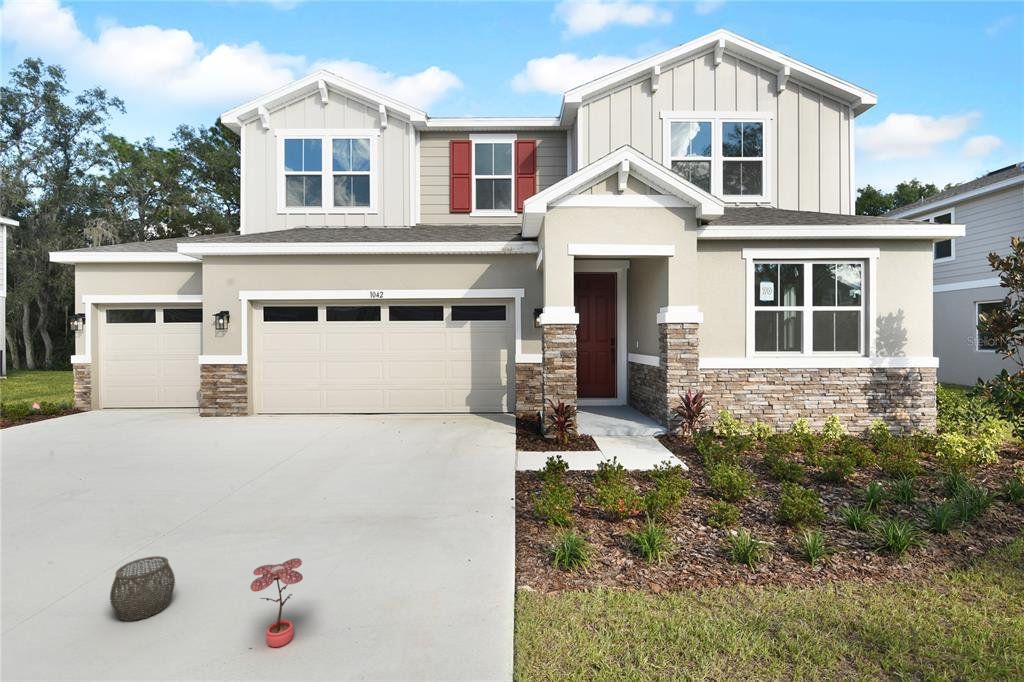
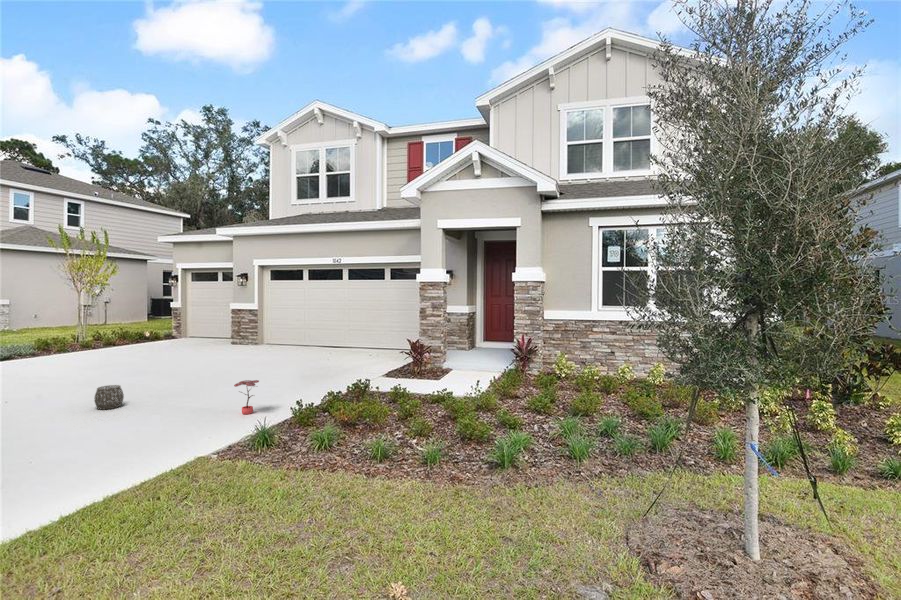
potted plant: present [250,558,303,647] -> present [234,380,259,414]

